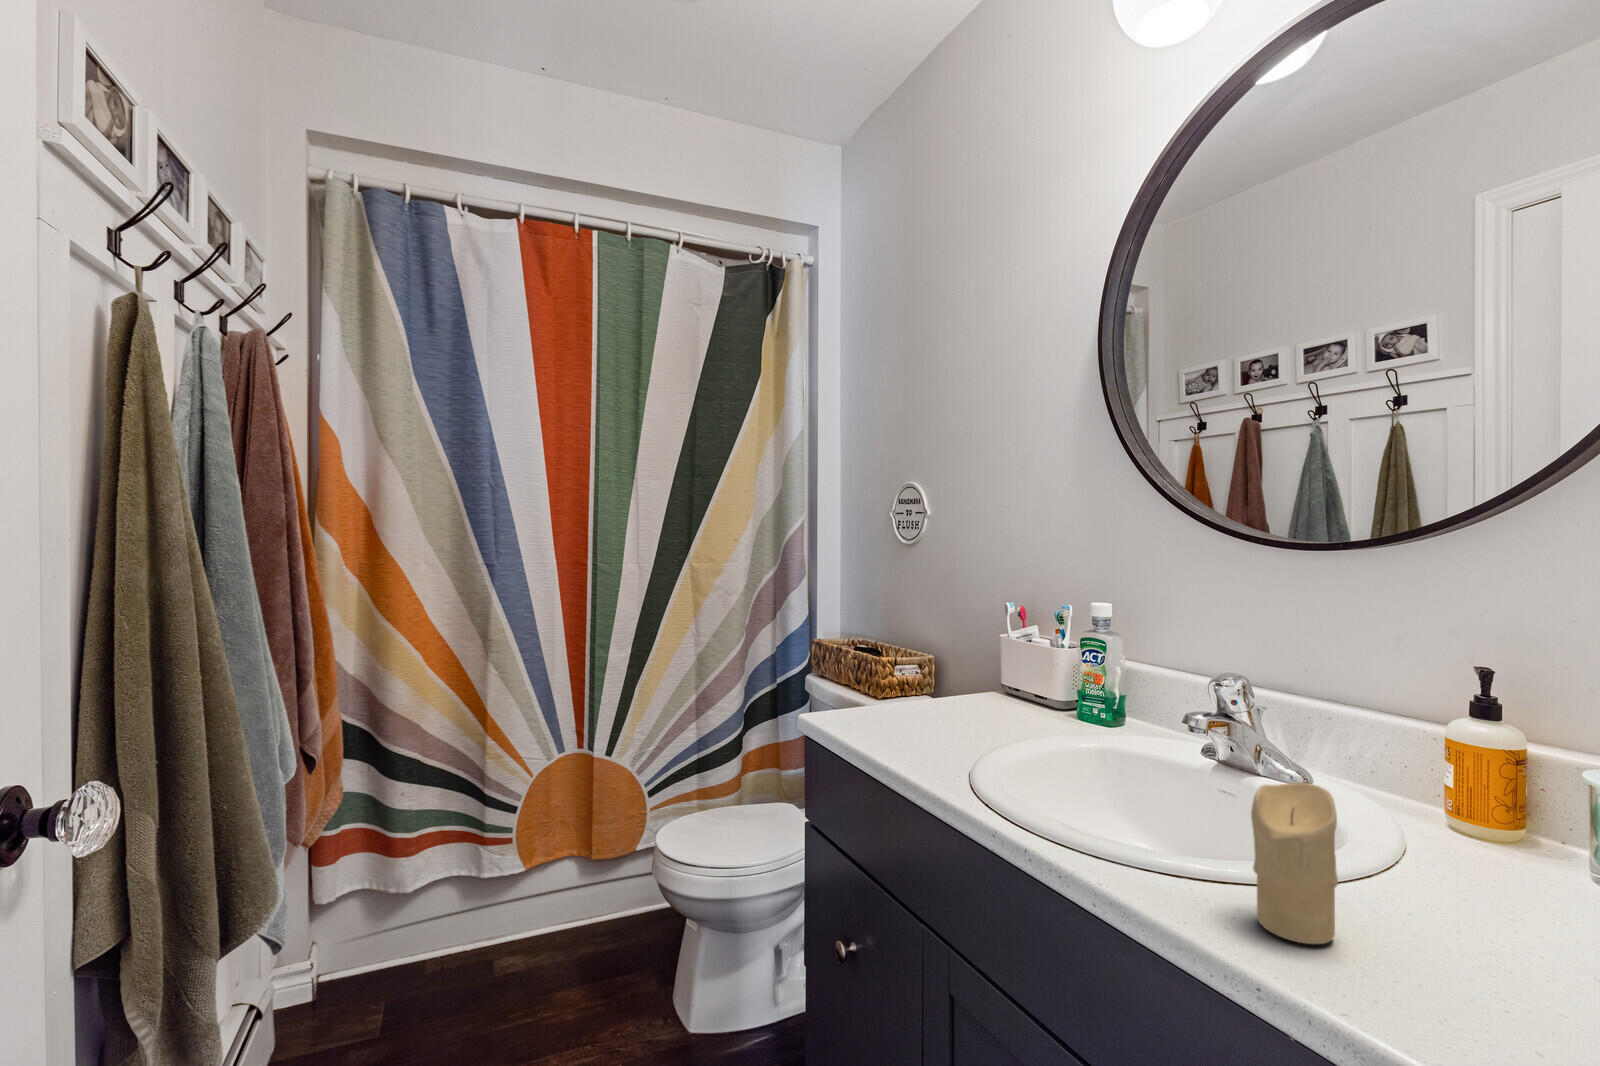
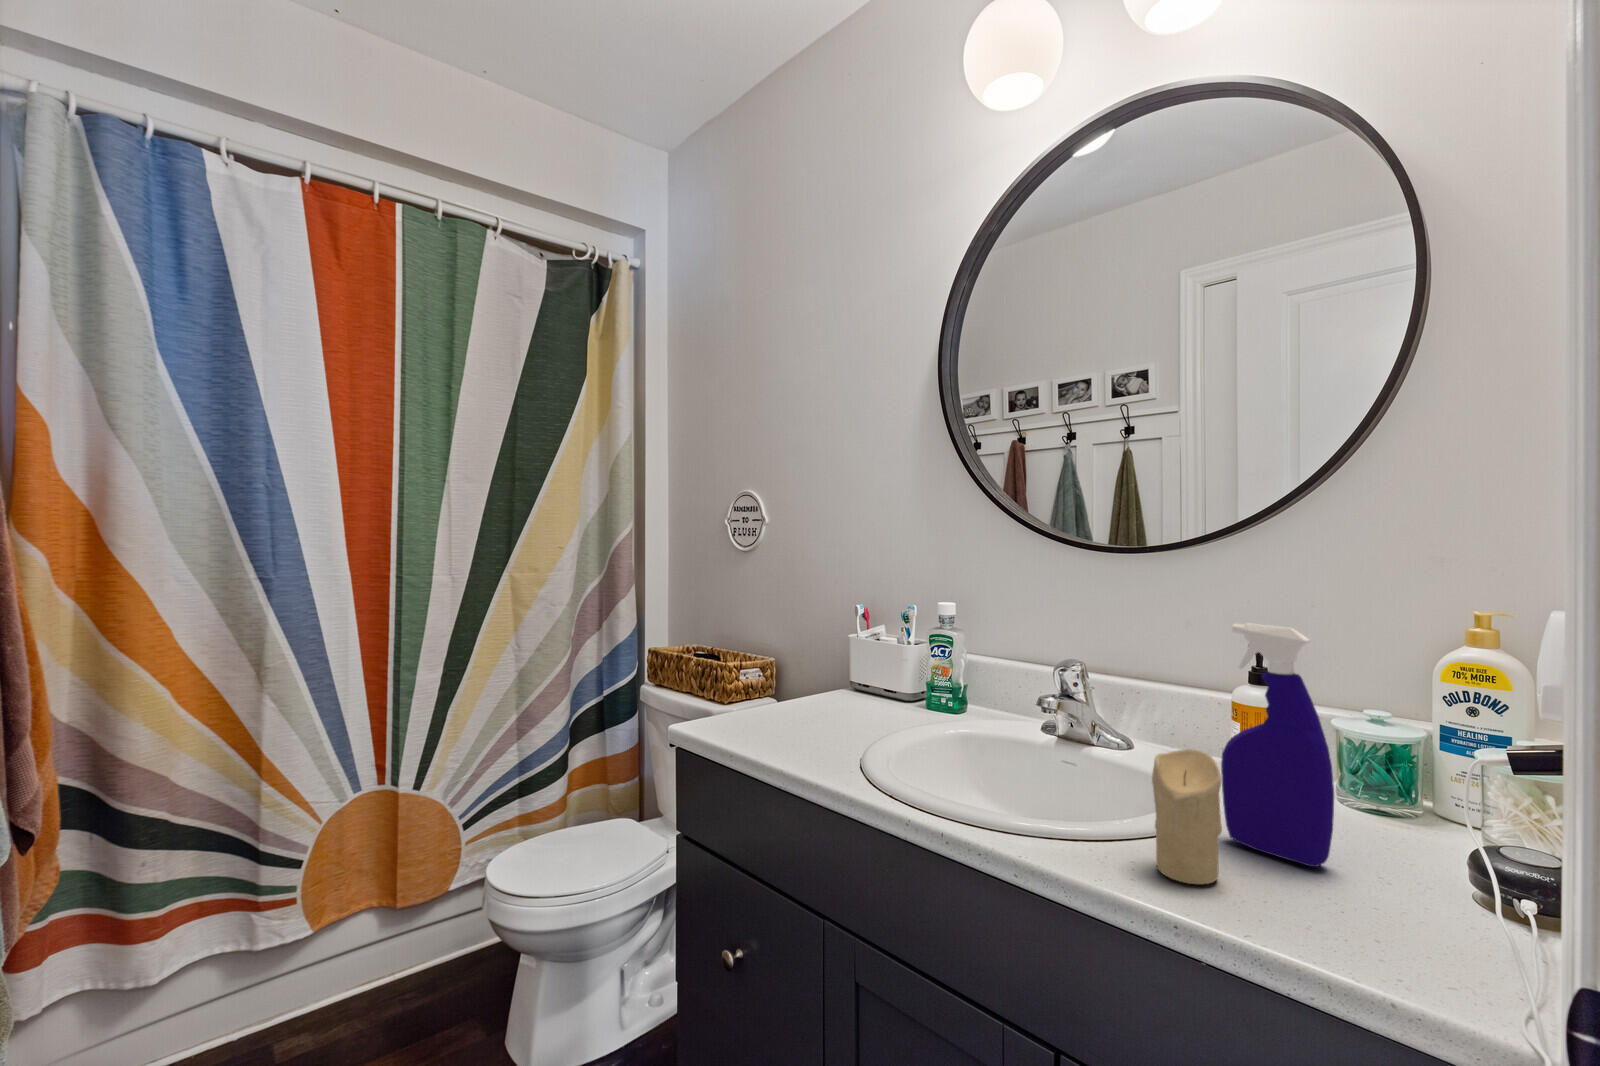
spray bottle: none [1370,637,1515,948] -> present [1221,623,1334,867]

